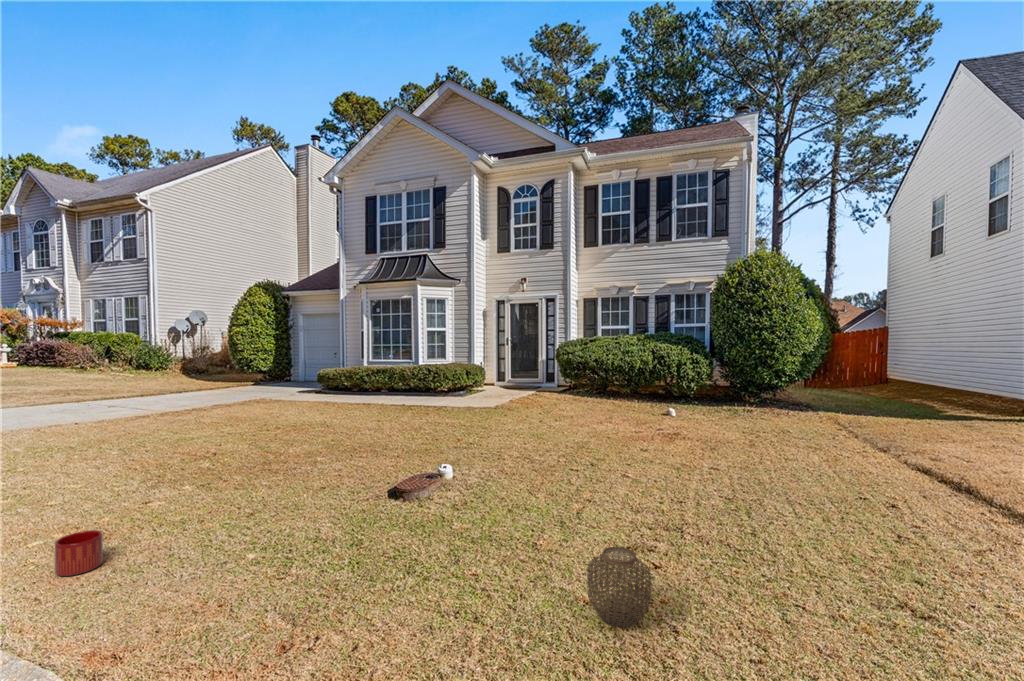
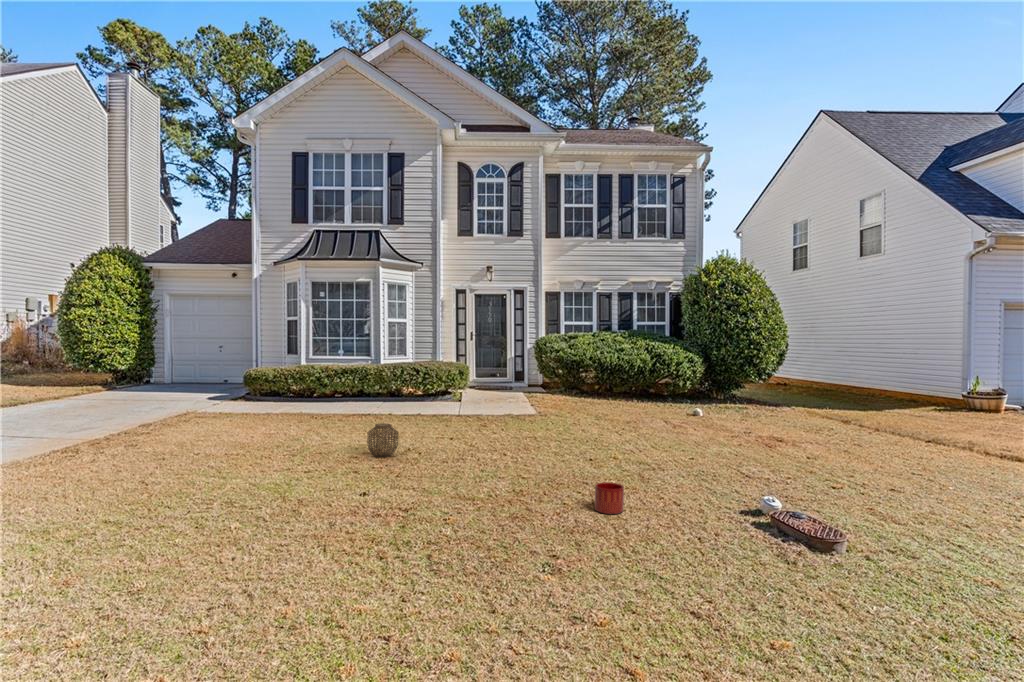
woven basket: present [587,547,651,627] -> present [367,423,398,457]

